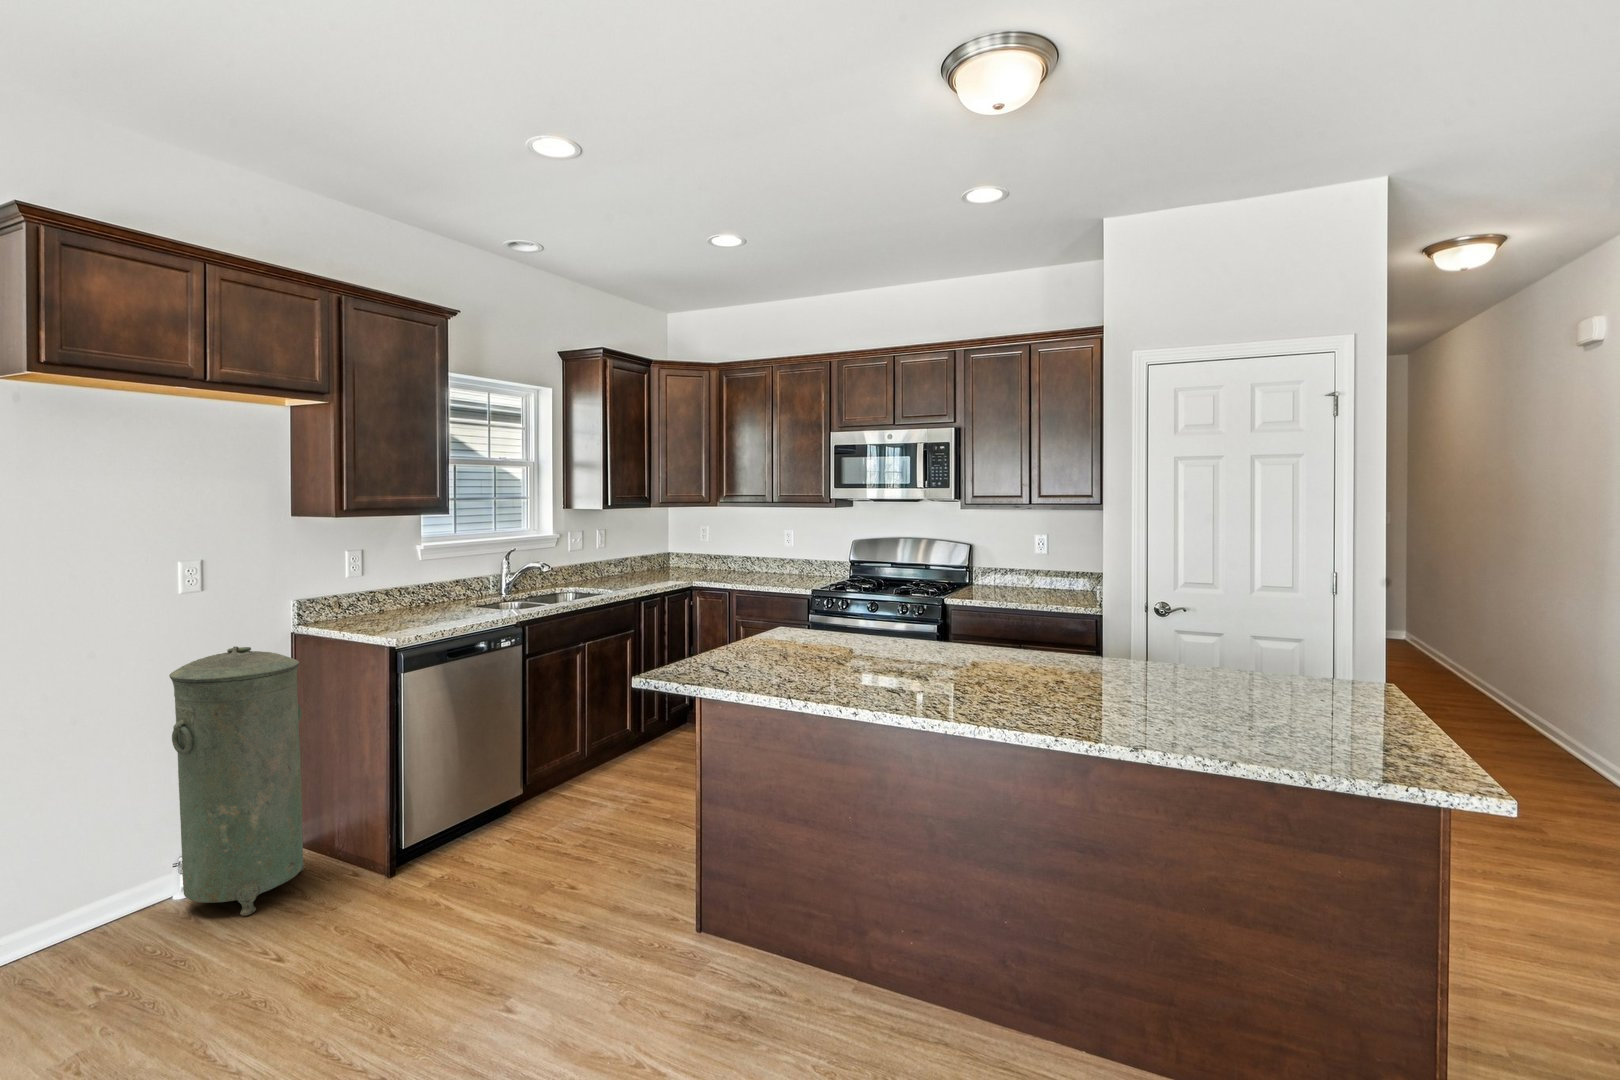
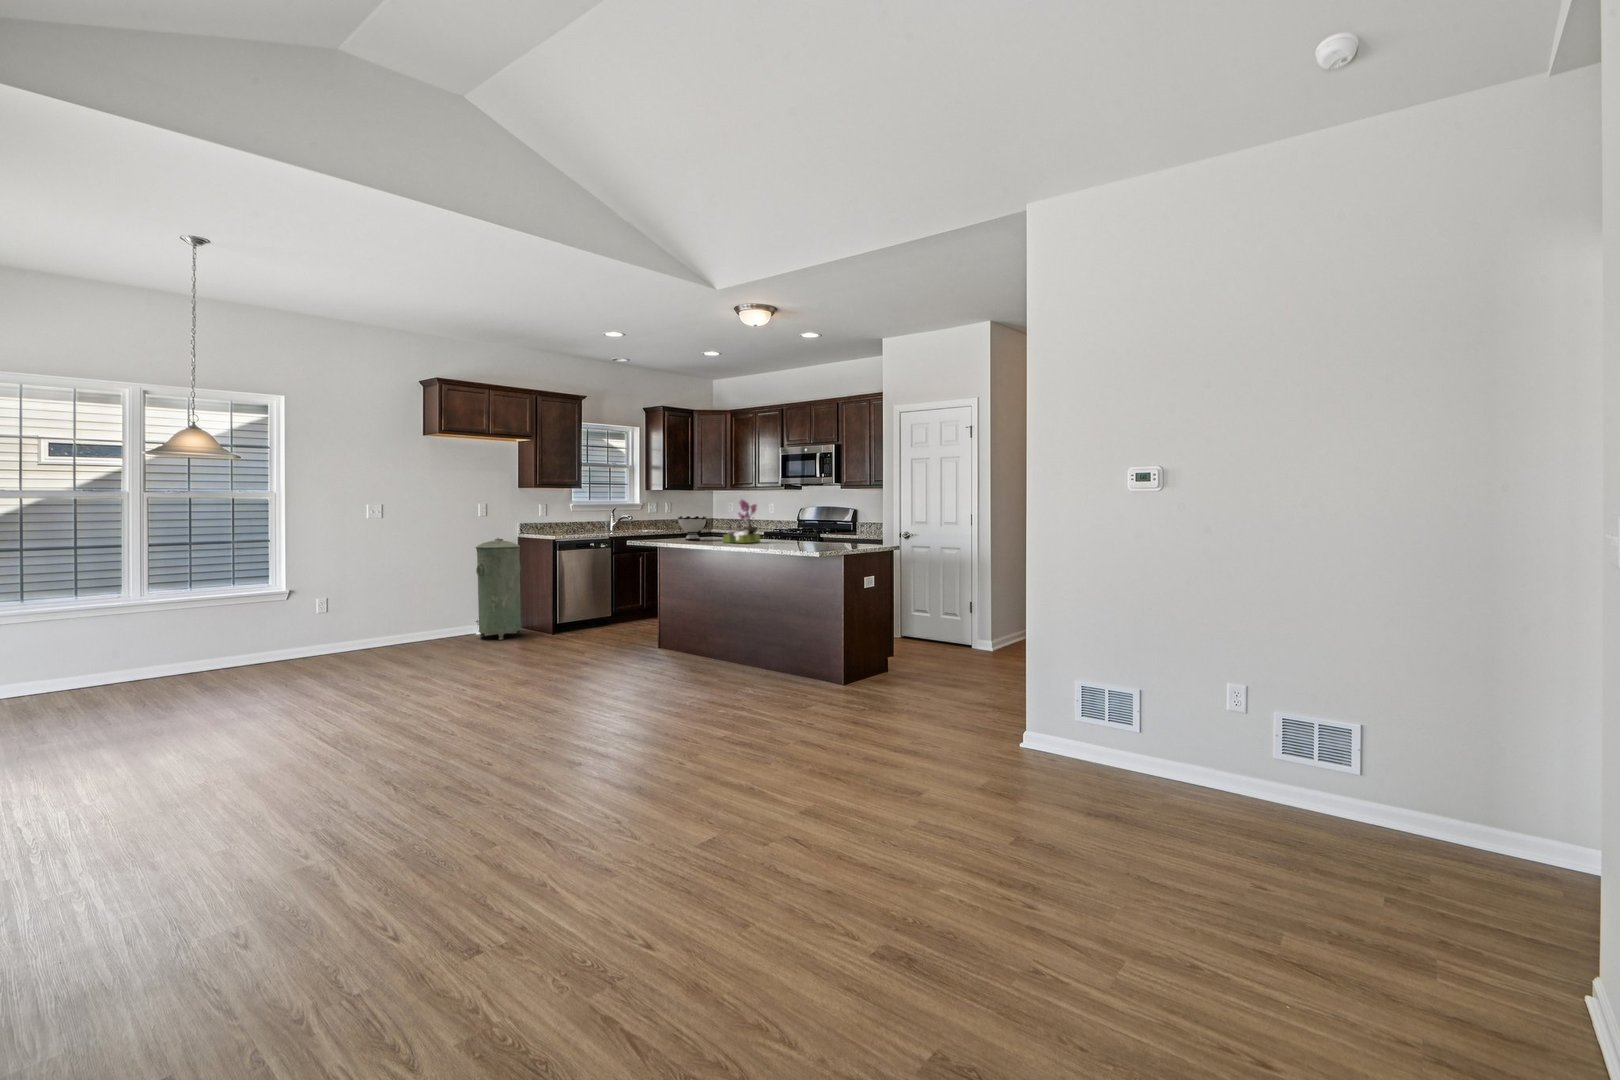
flower arrangement: none [889,552,972,676] -> present [723,500,760,543]
bowl: none [743,592,814,656] -> present [678,516,708,540]

